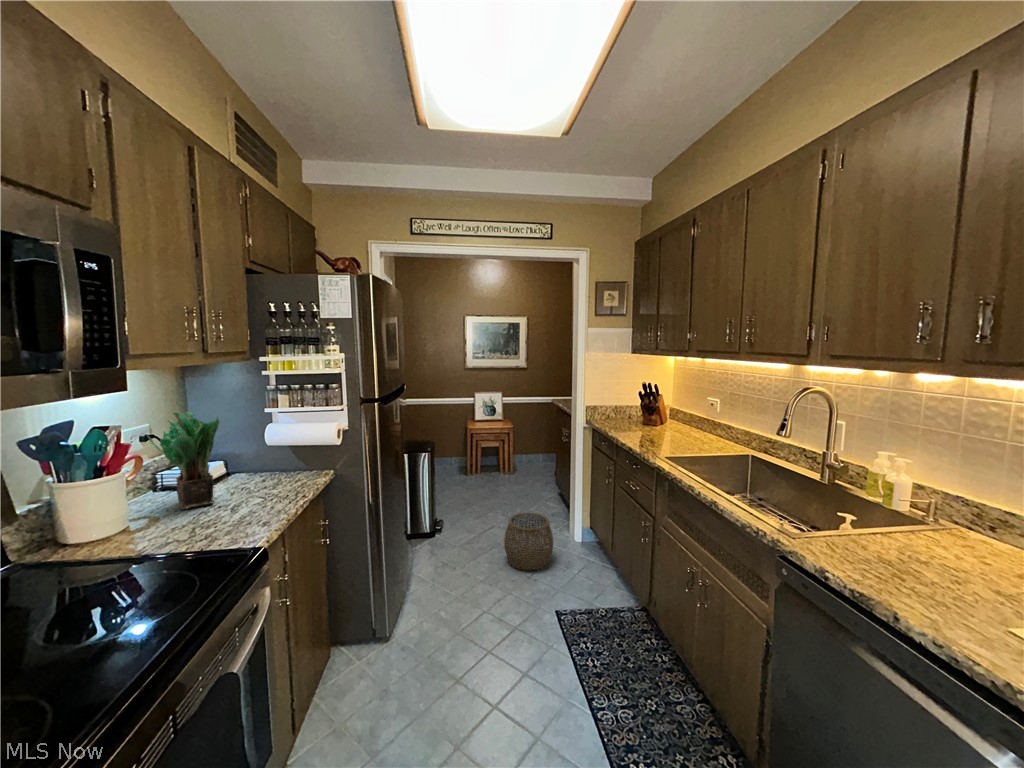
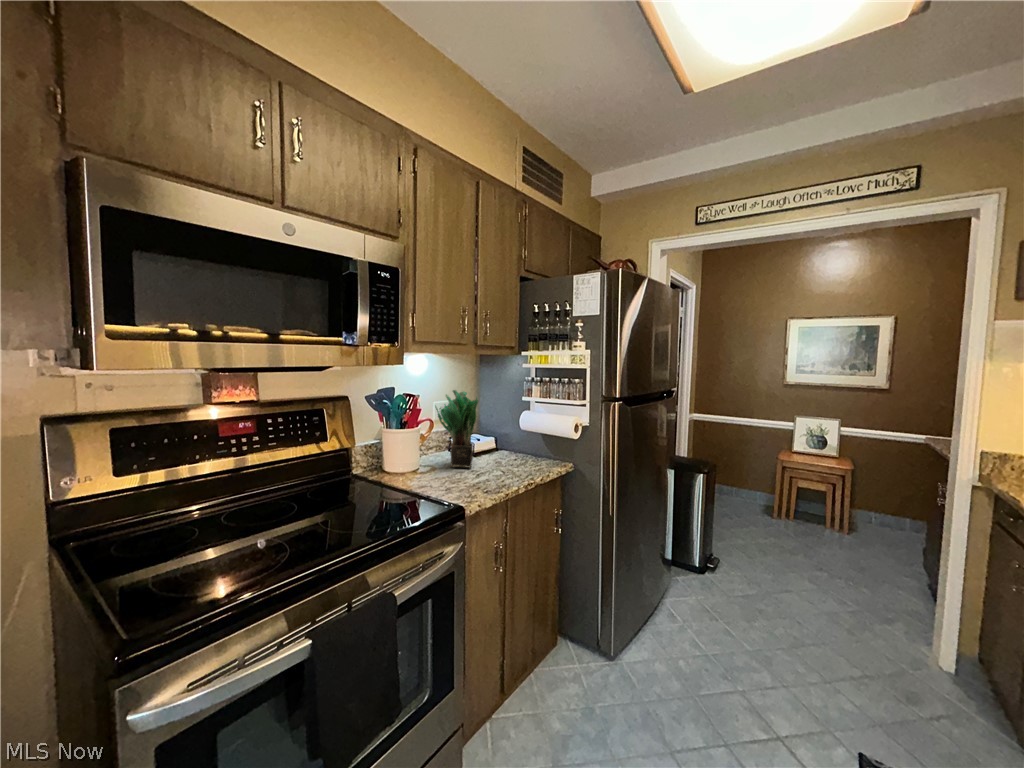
woven basket: present [504,513,553,571] -> none [794,582,885,677]

